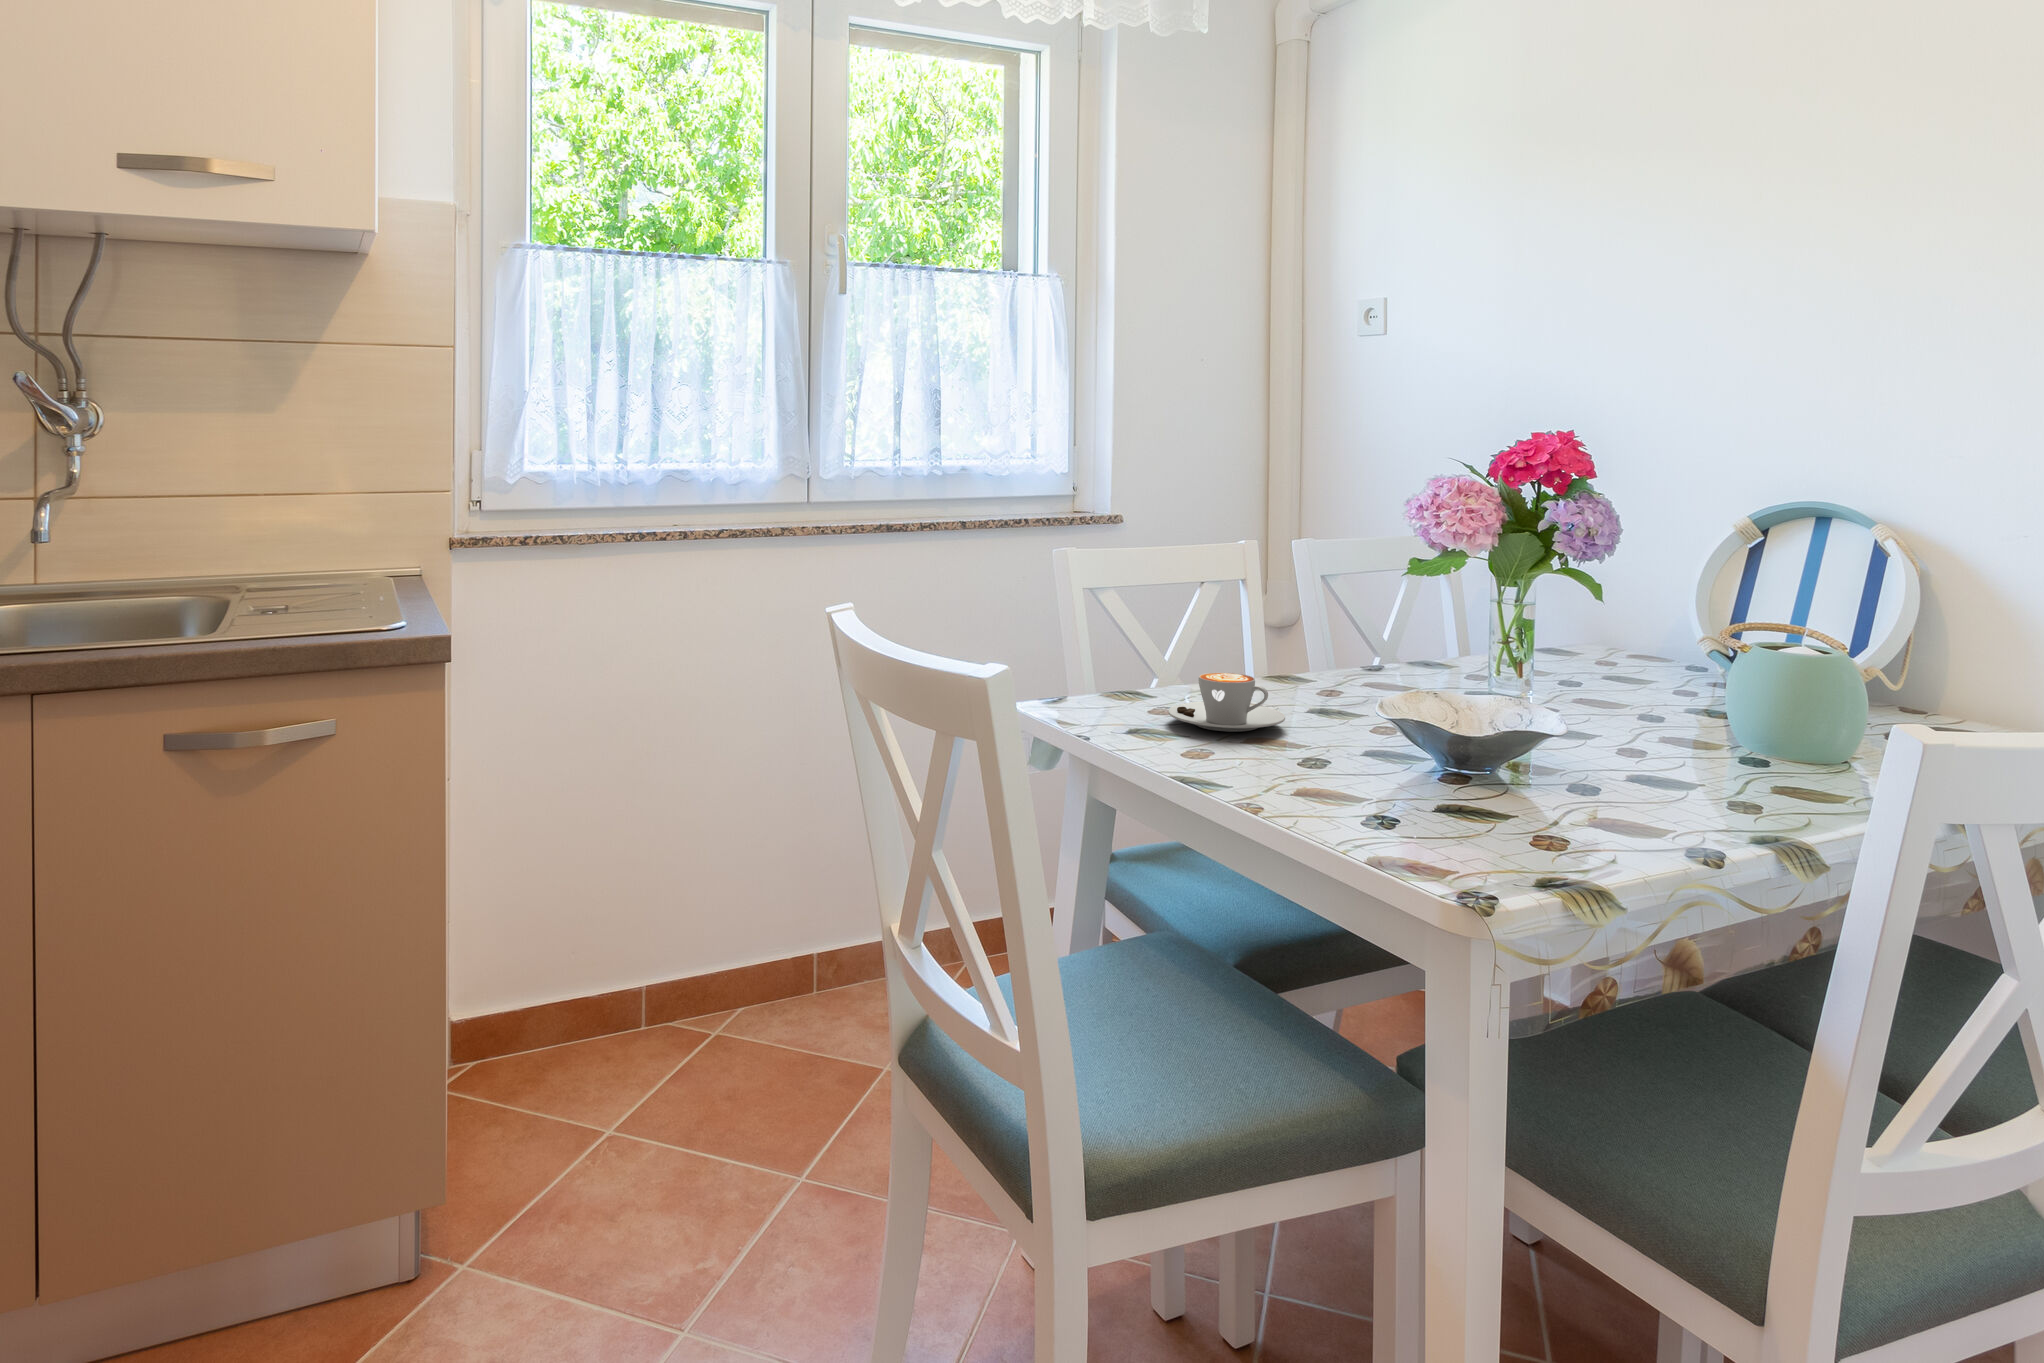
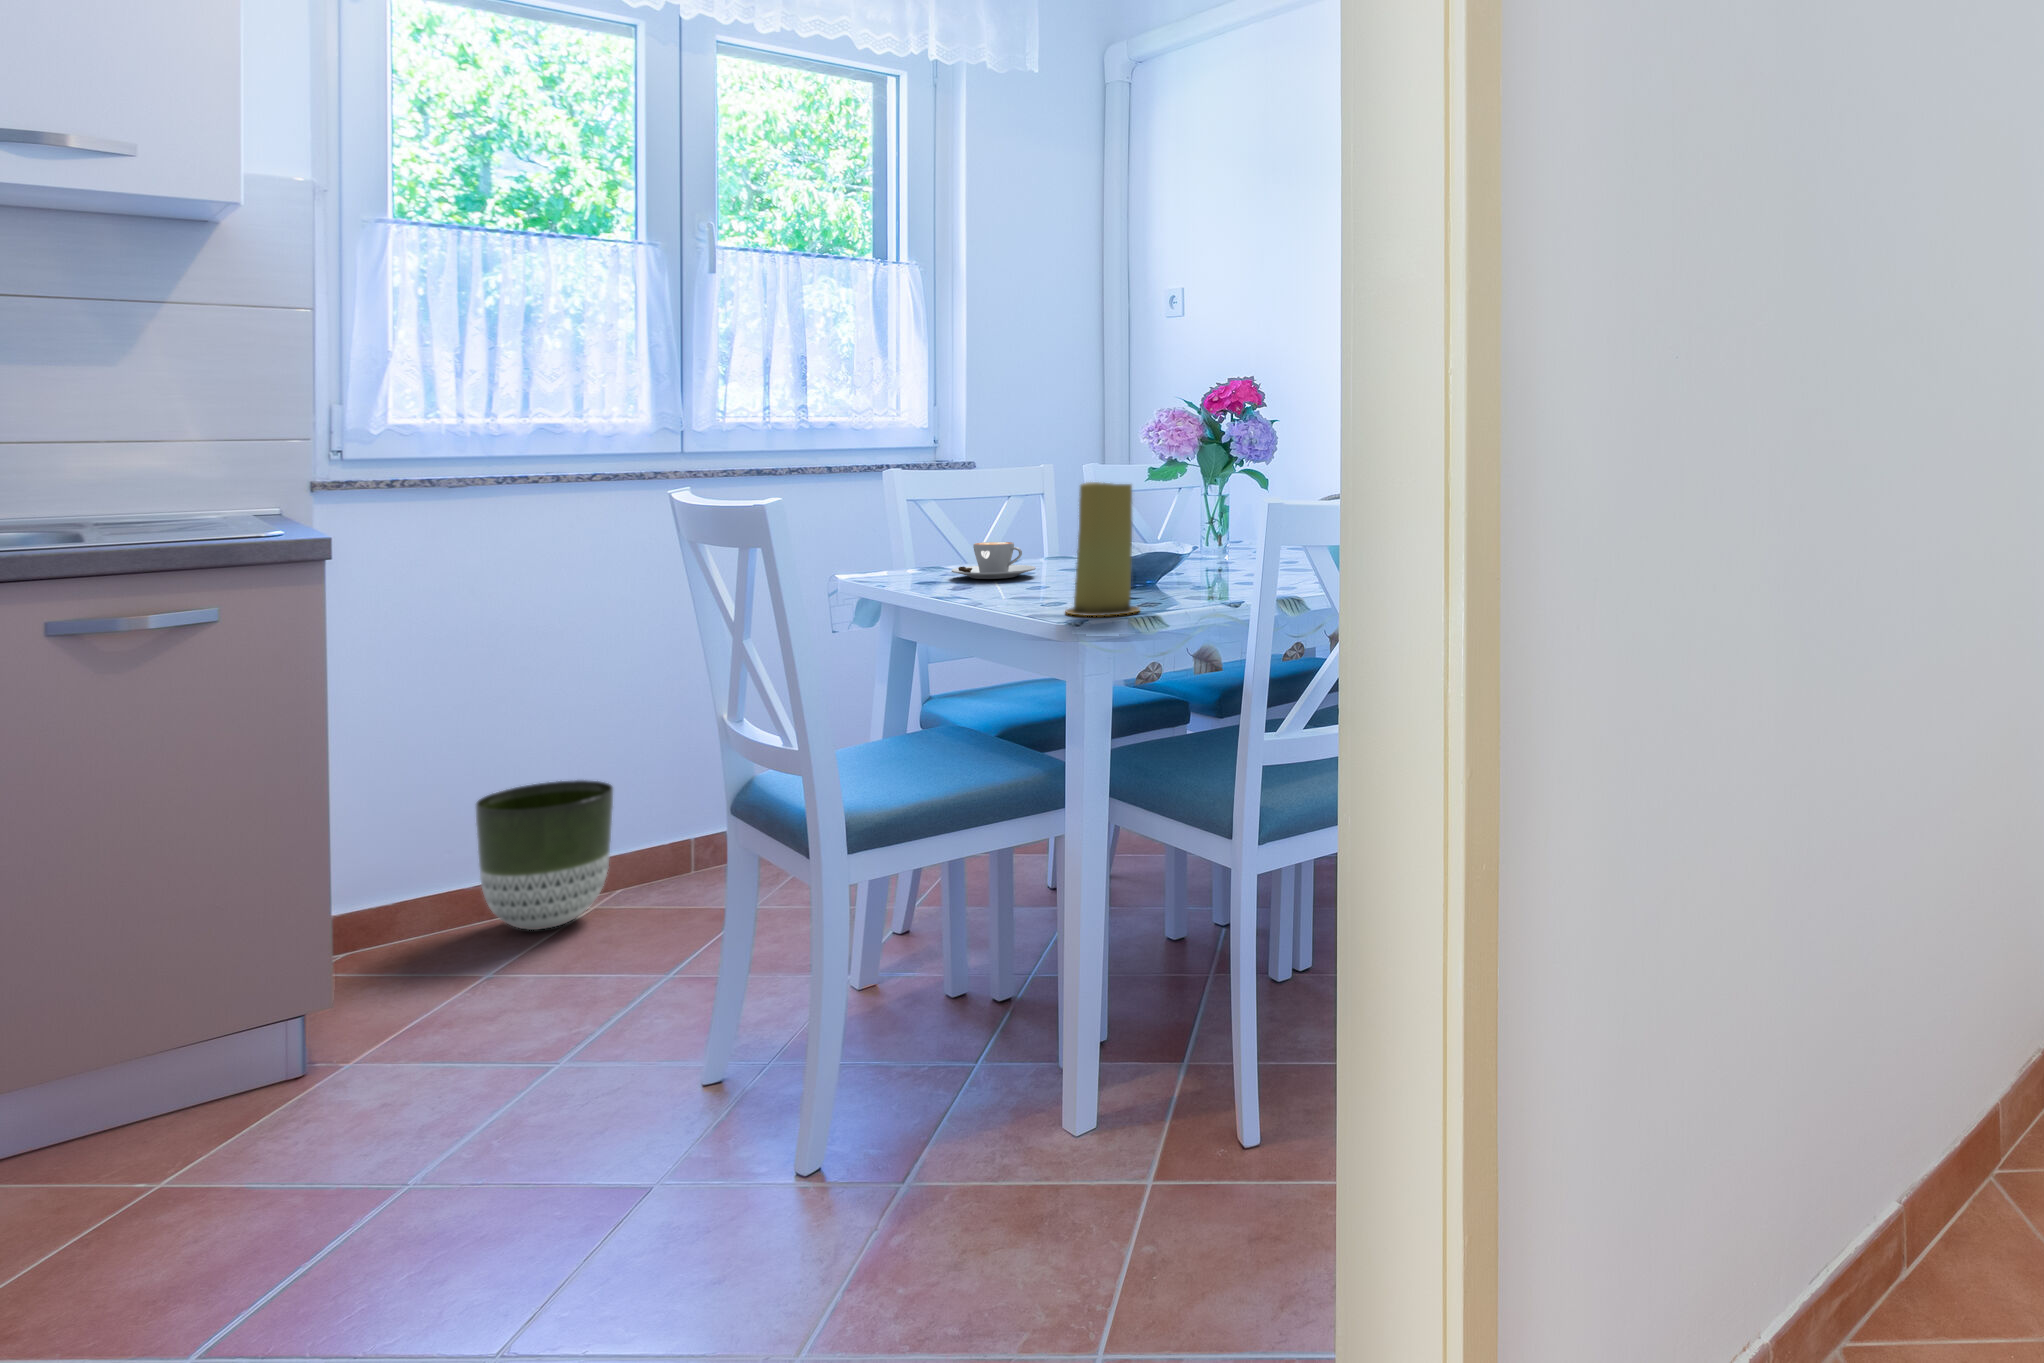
candle: none [1403,639,1533,873] -> present [1066,482,1140,616]
planter: none [599,886,738,1068] -> present [475,780,613,930]

